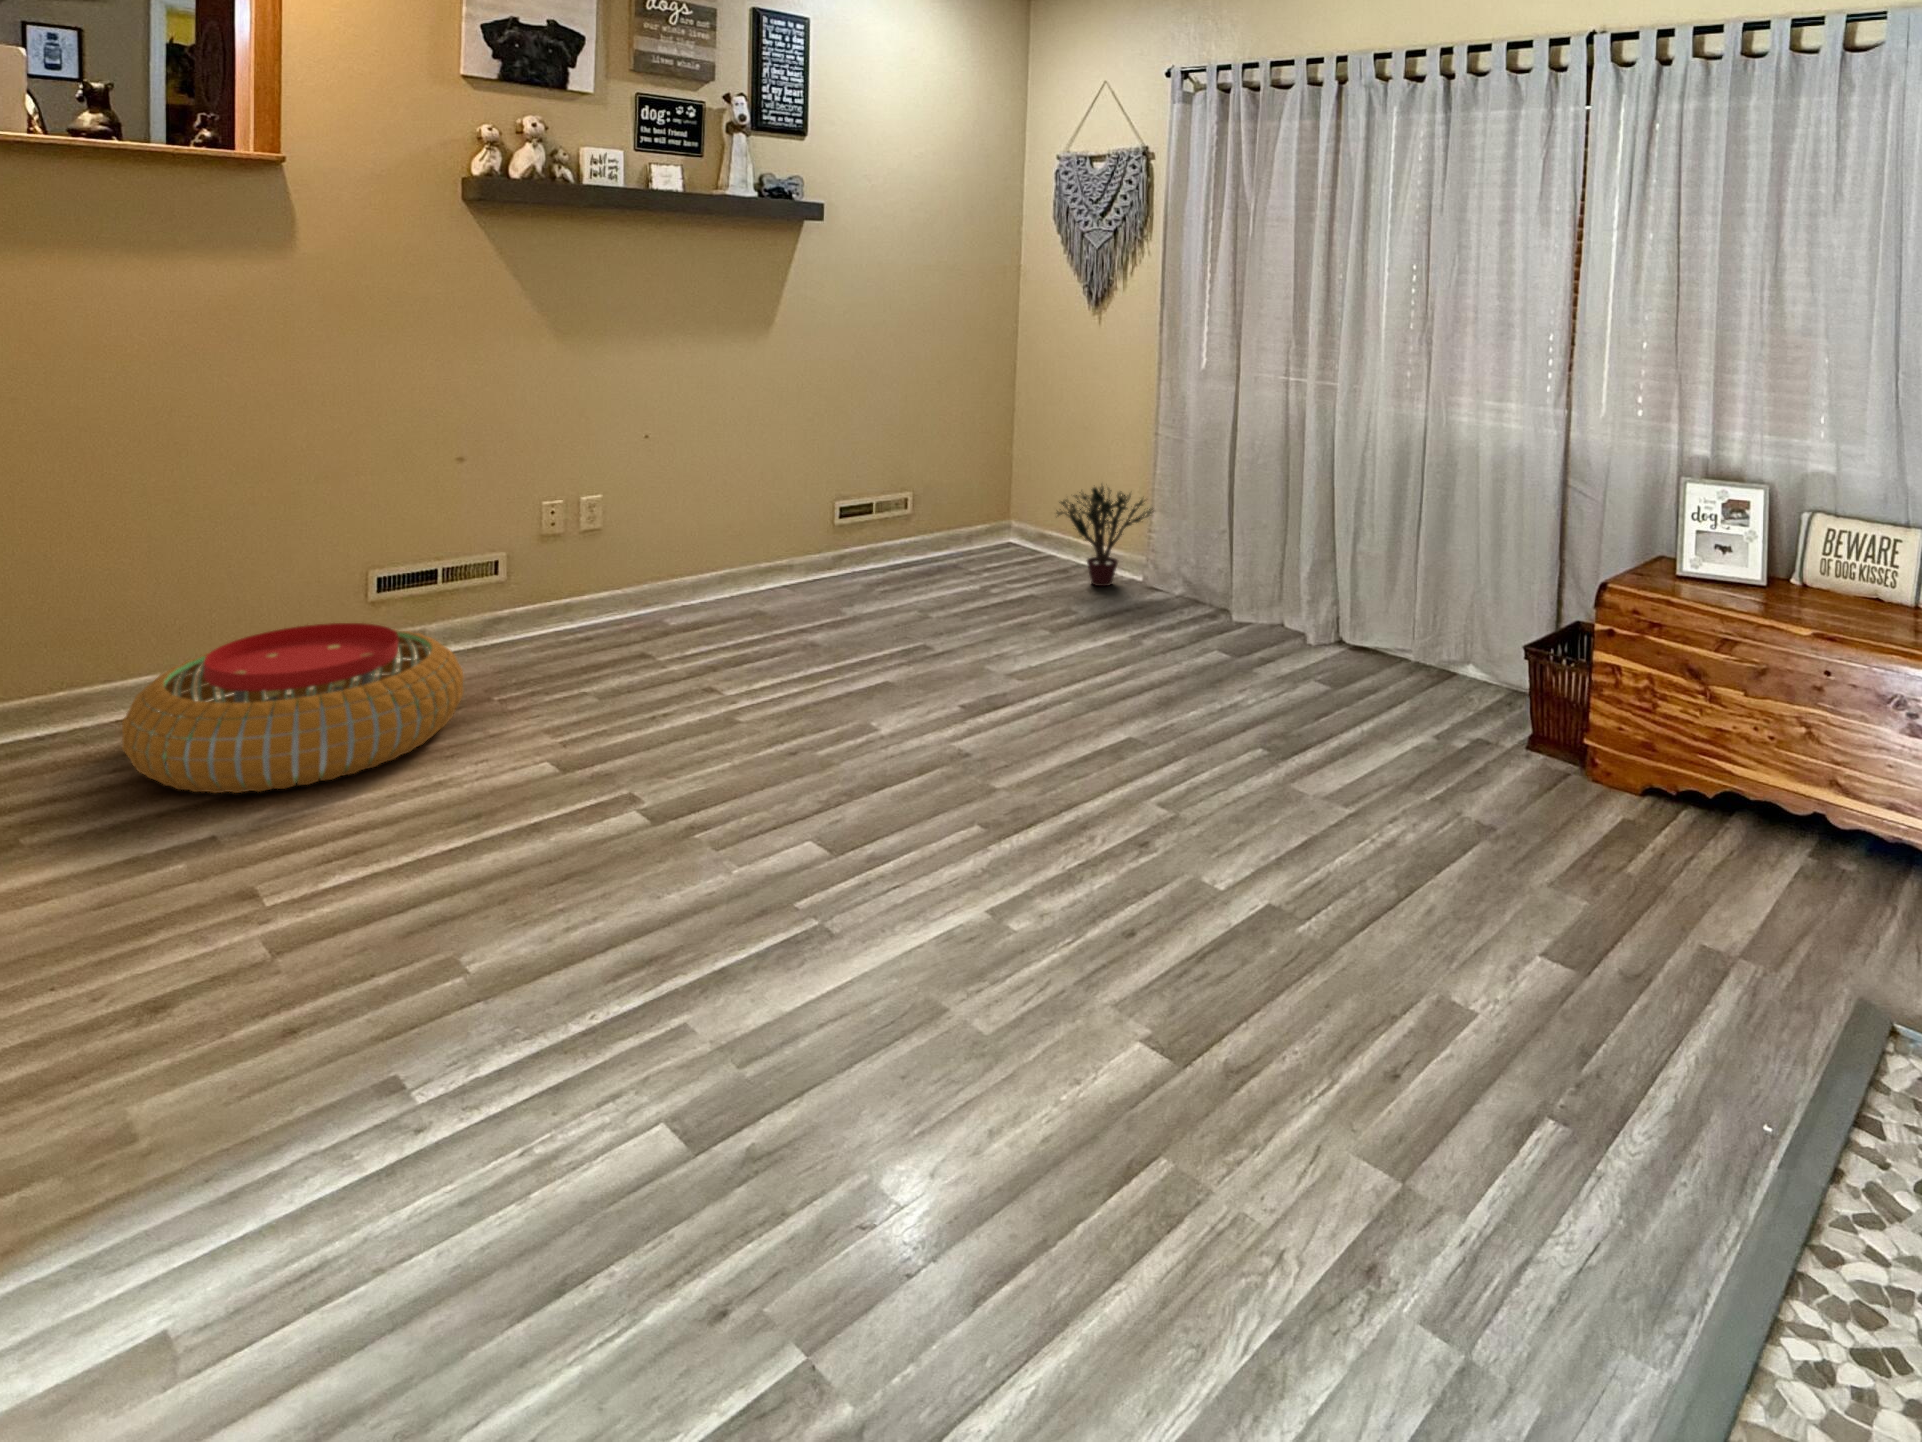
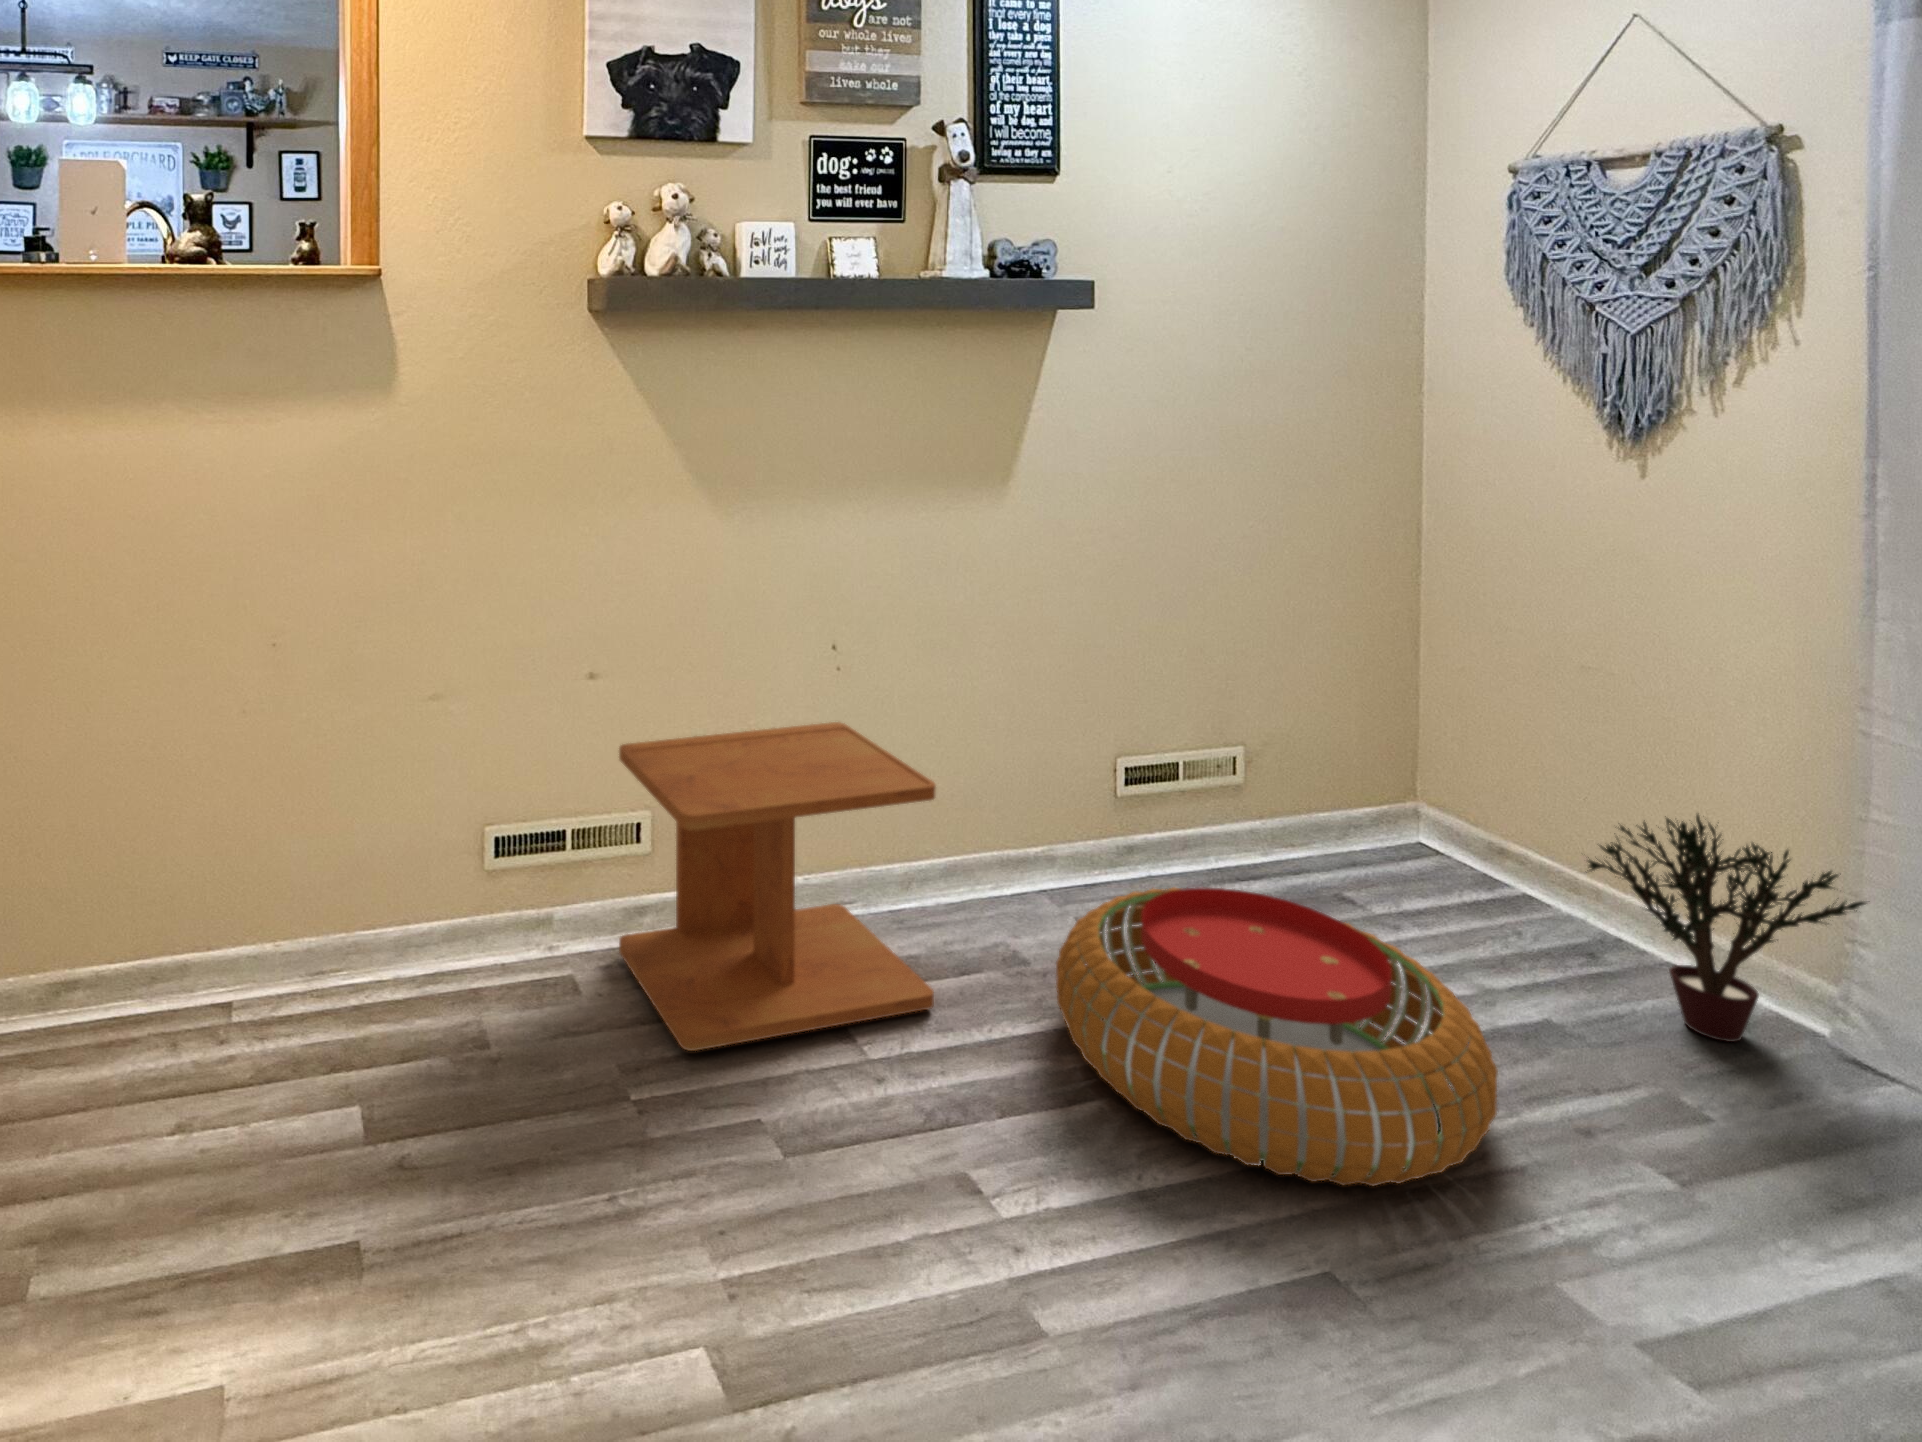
side table: none [481,483,709,674] -> present [619,722,935,1051]
pouf: present [122,623,464,793] -> present [1056,888,1498,1186]

